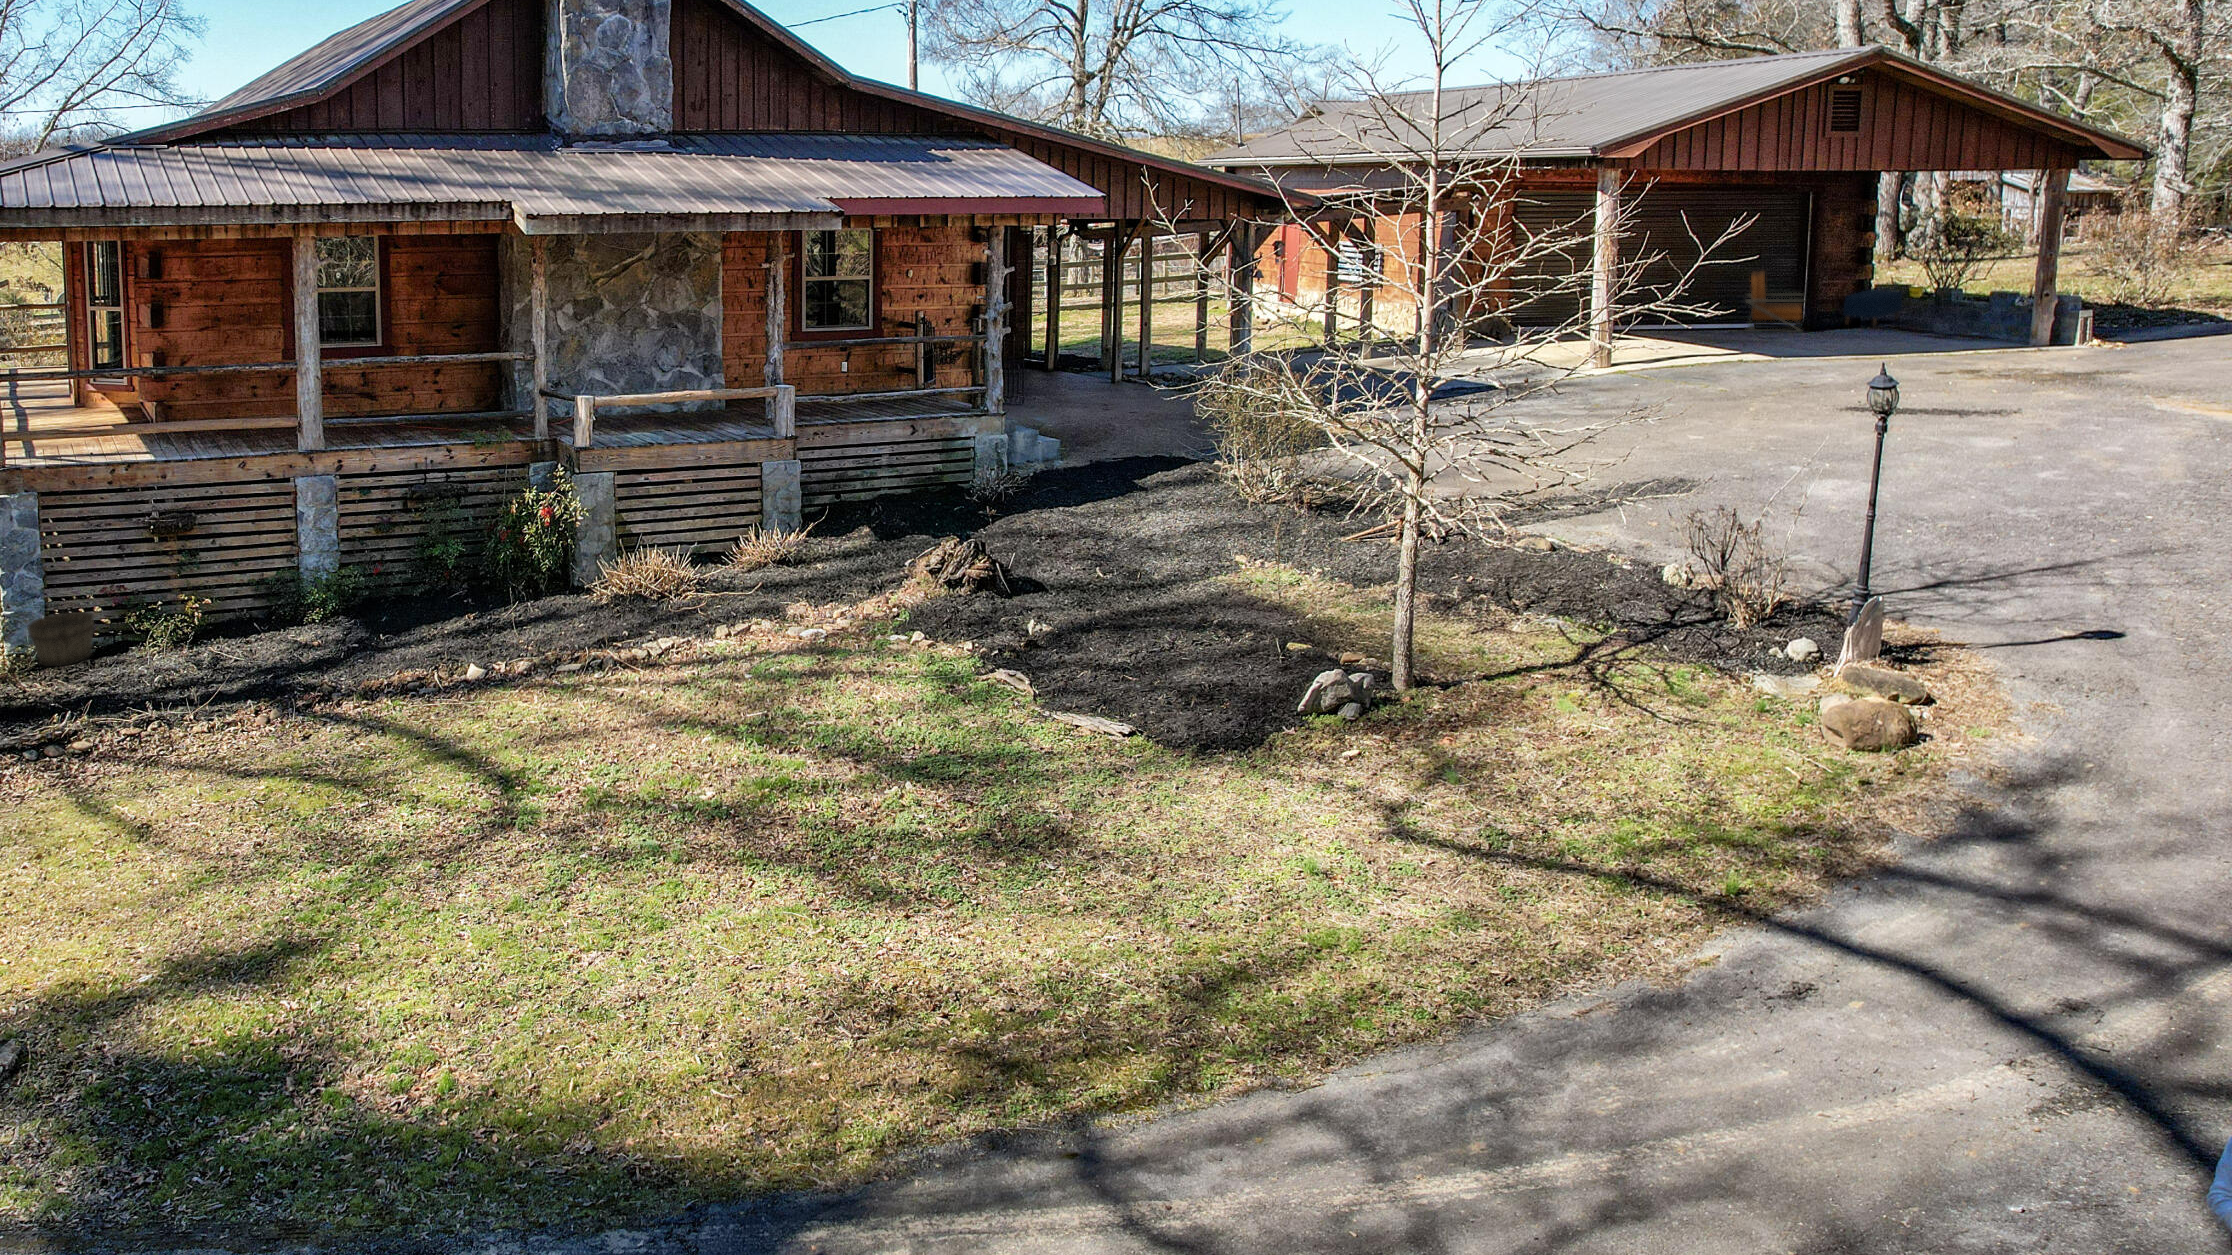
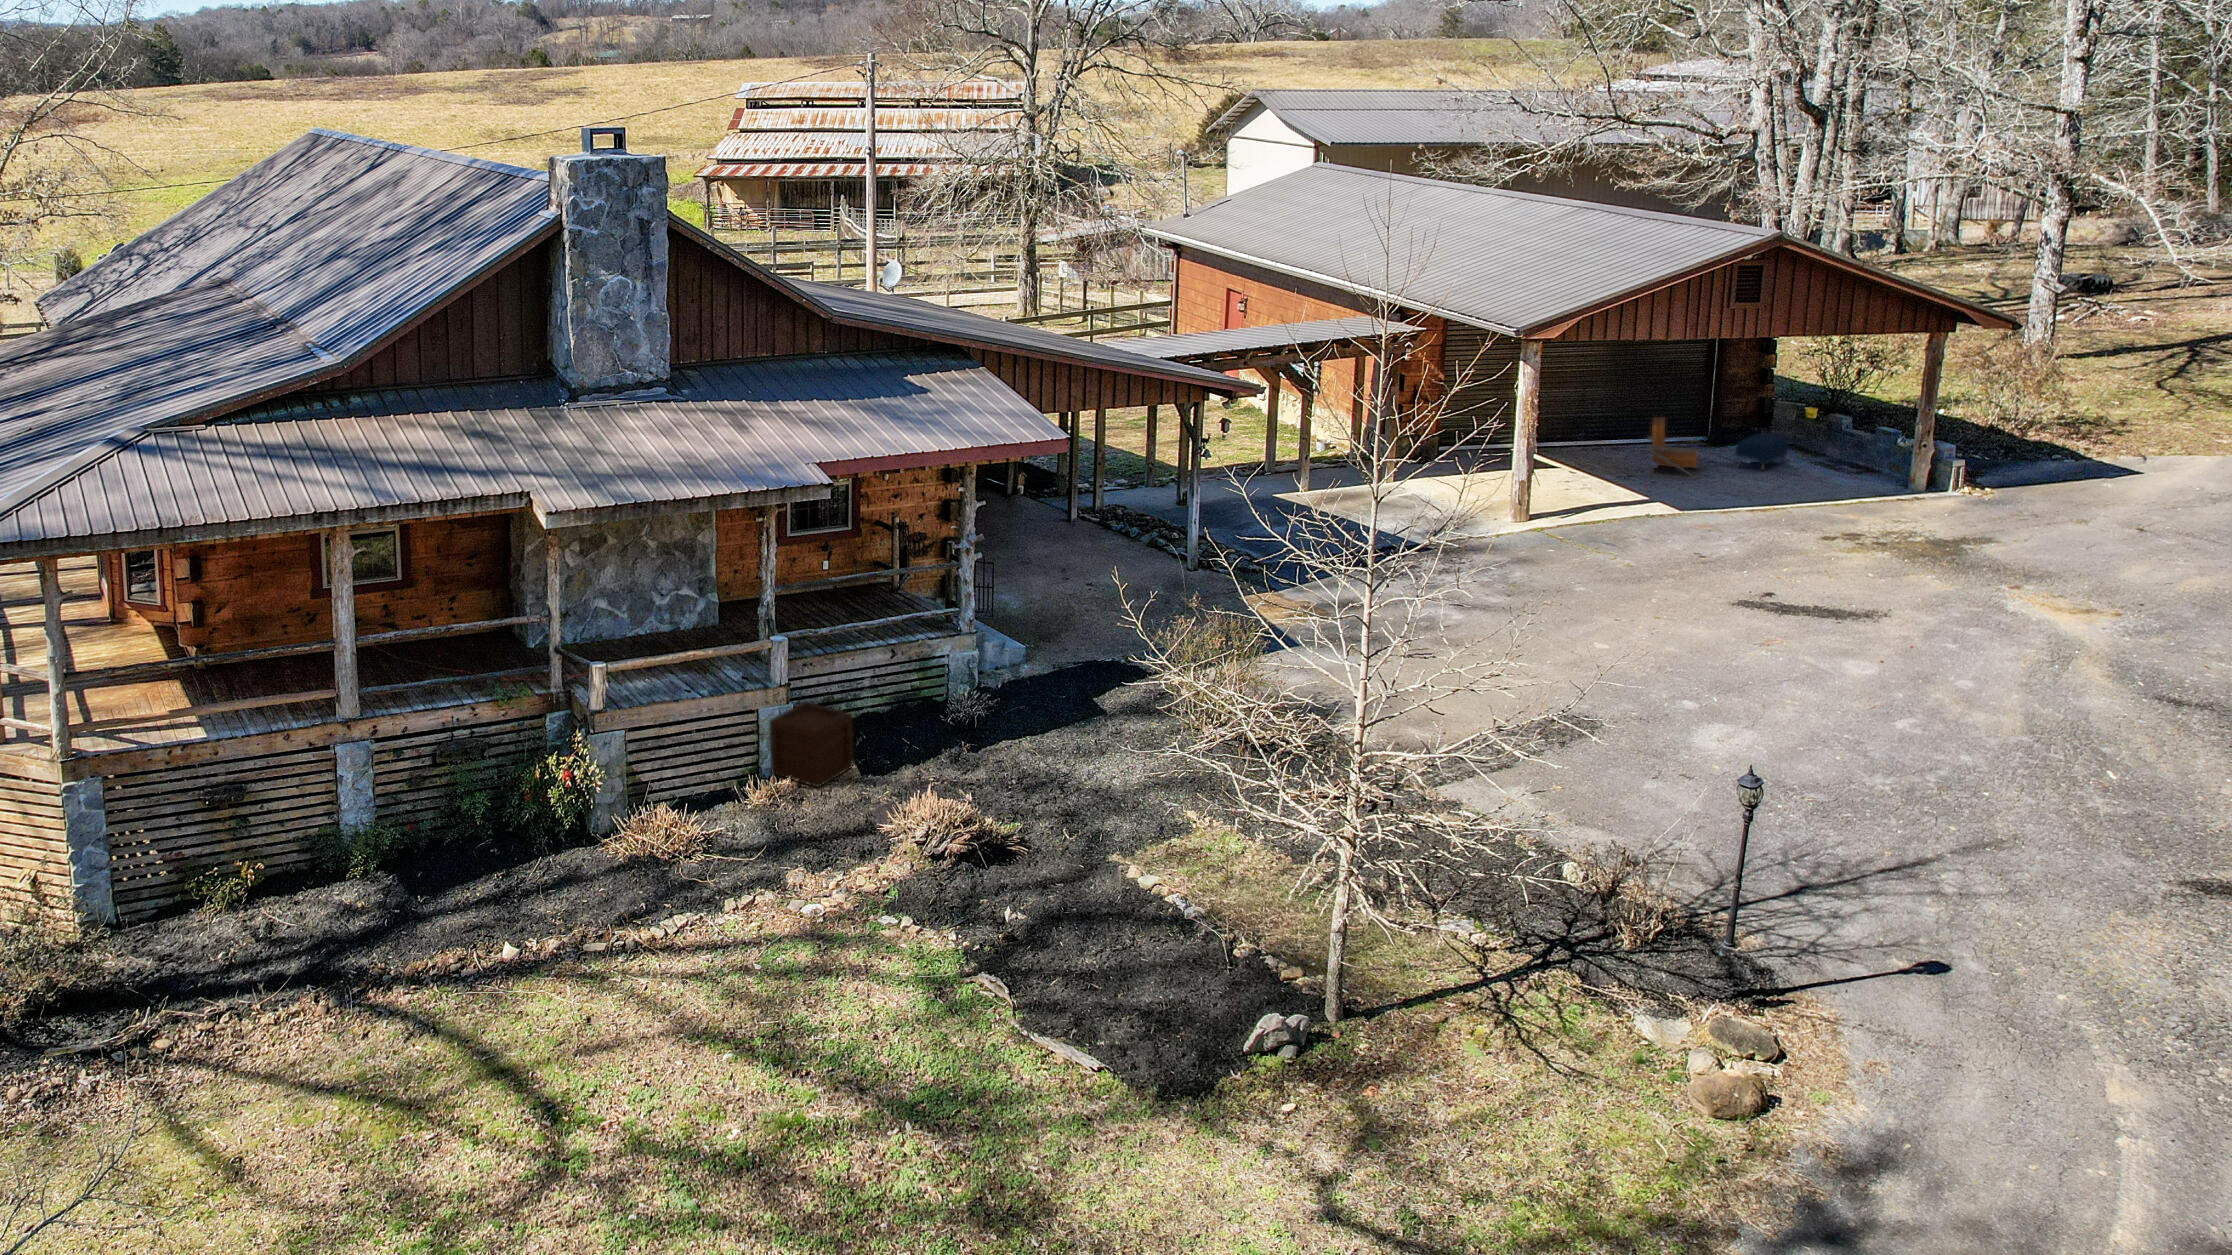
wooden crate: none [774,465,868,547] -> present [769,702,853,787]
wooden bucket: present [27,611,94,666] -> none [96,878,157,936]

